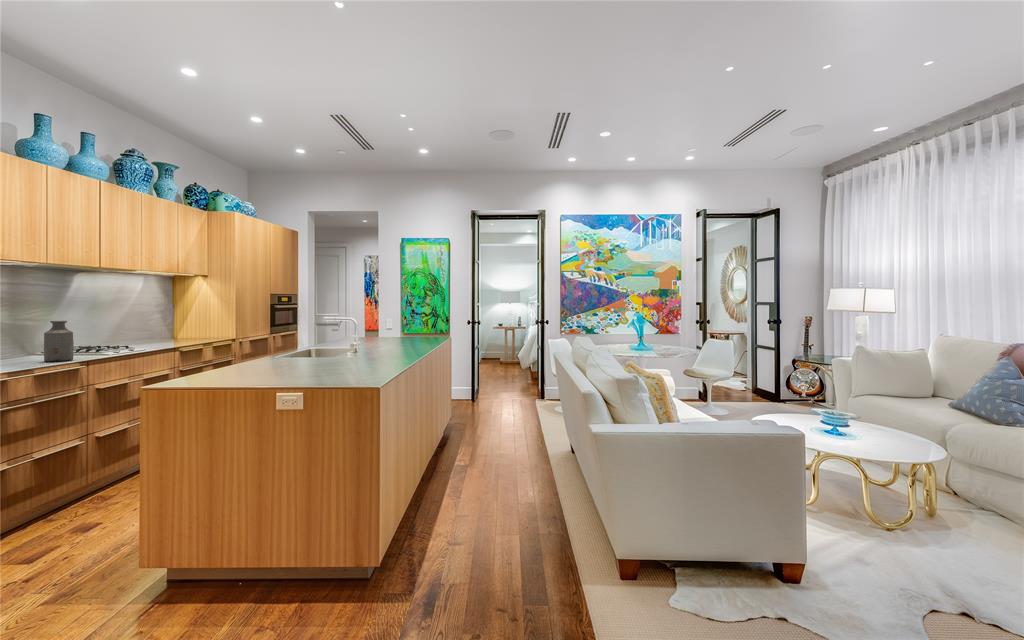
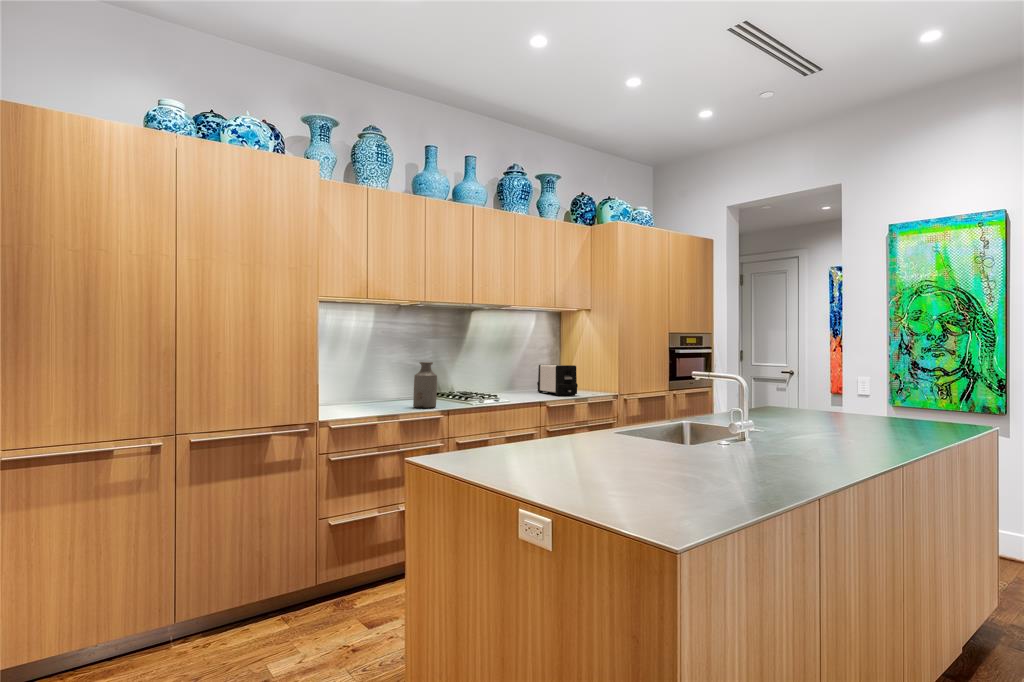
toaster: none [158,318,201,342] -> present [537,365,578,396]

